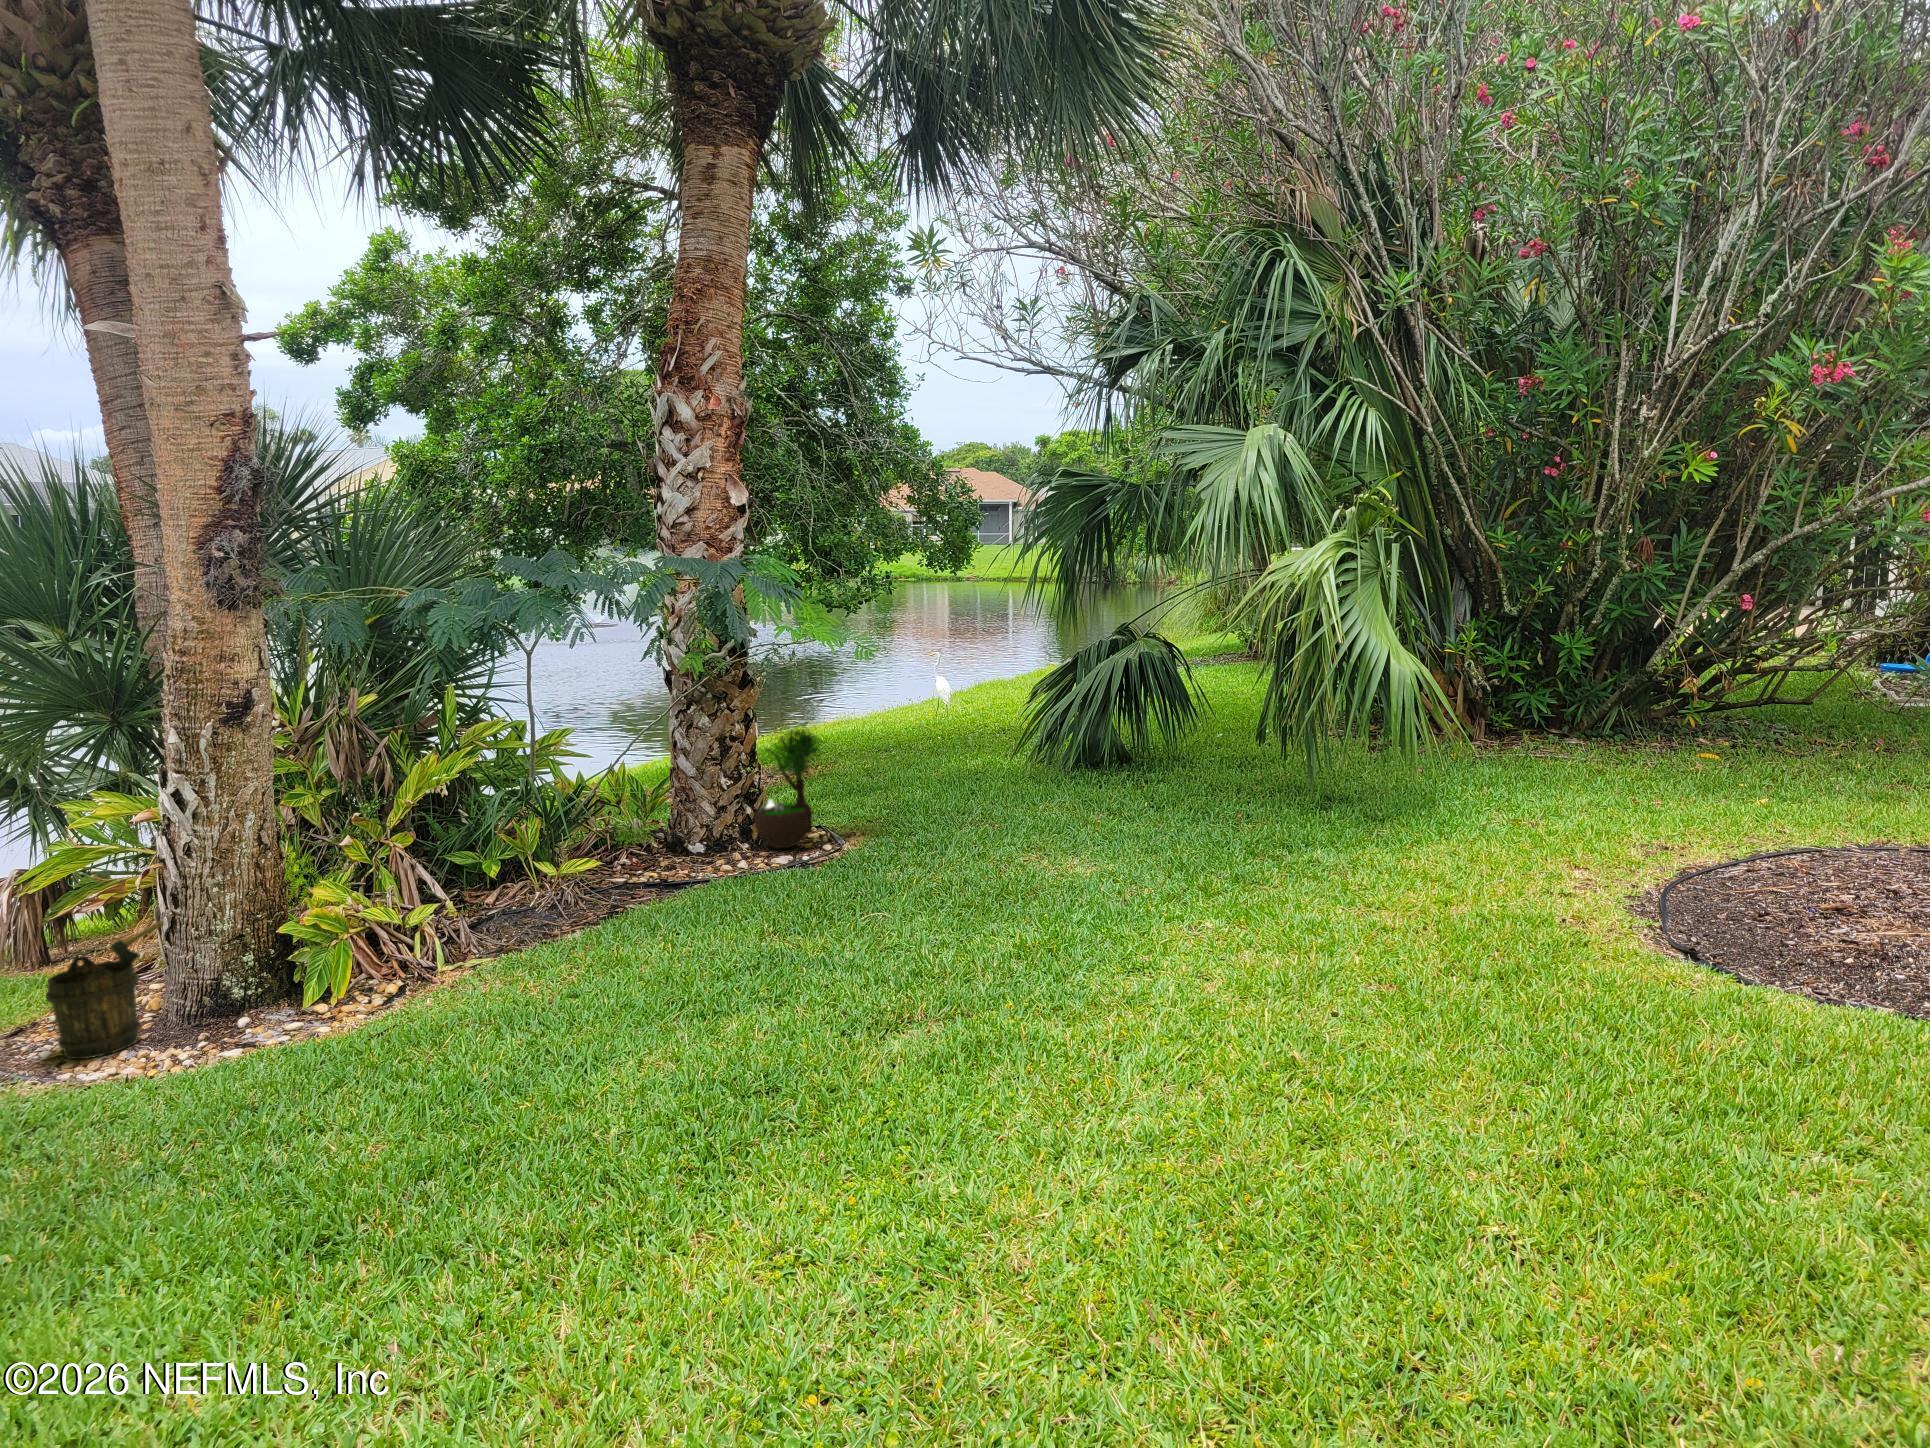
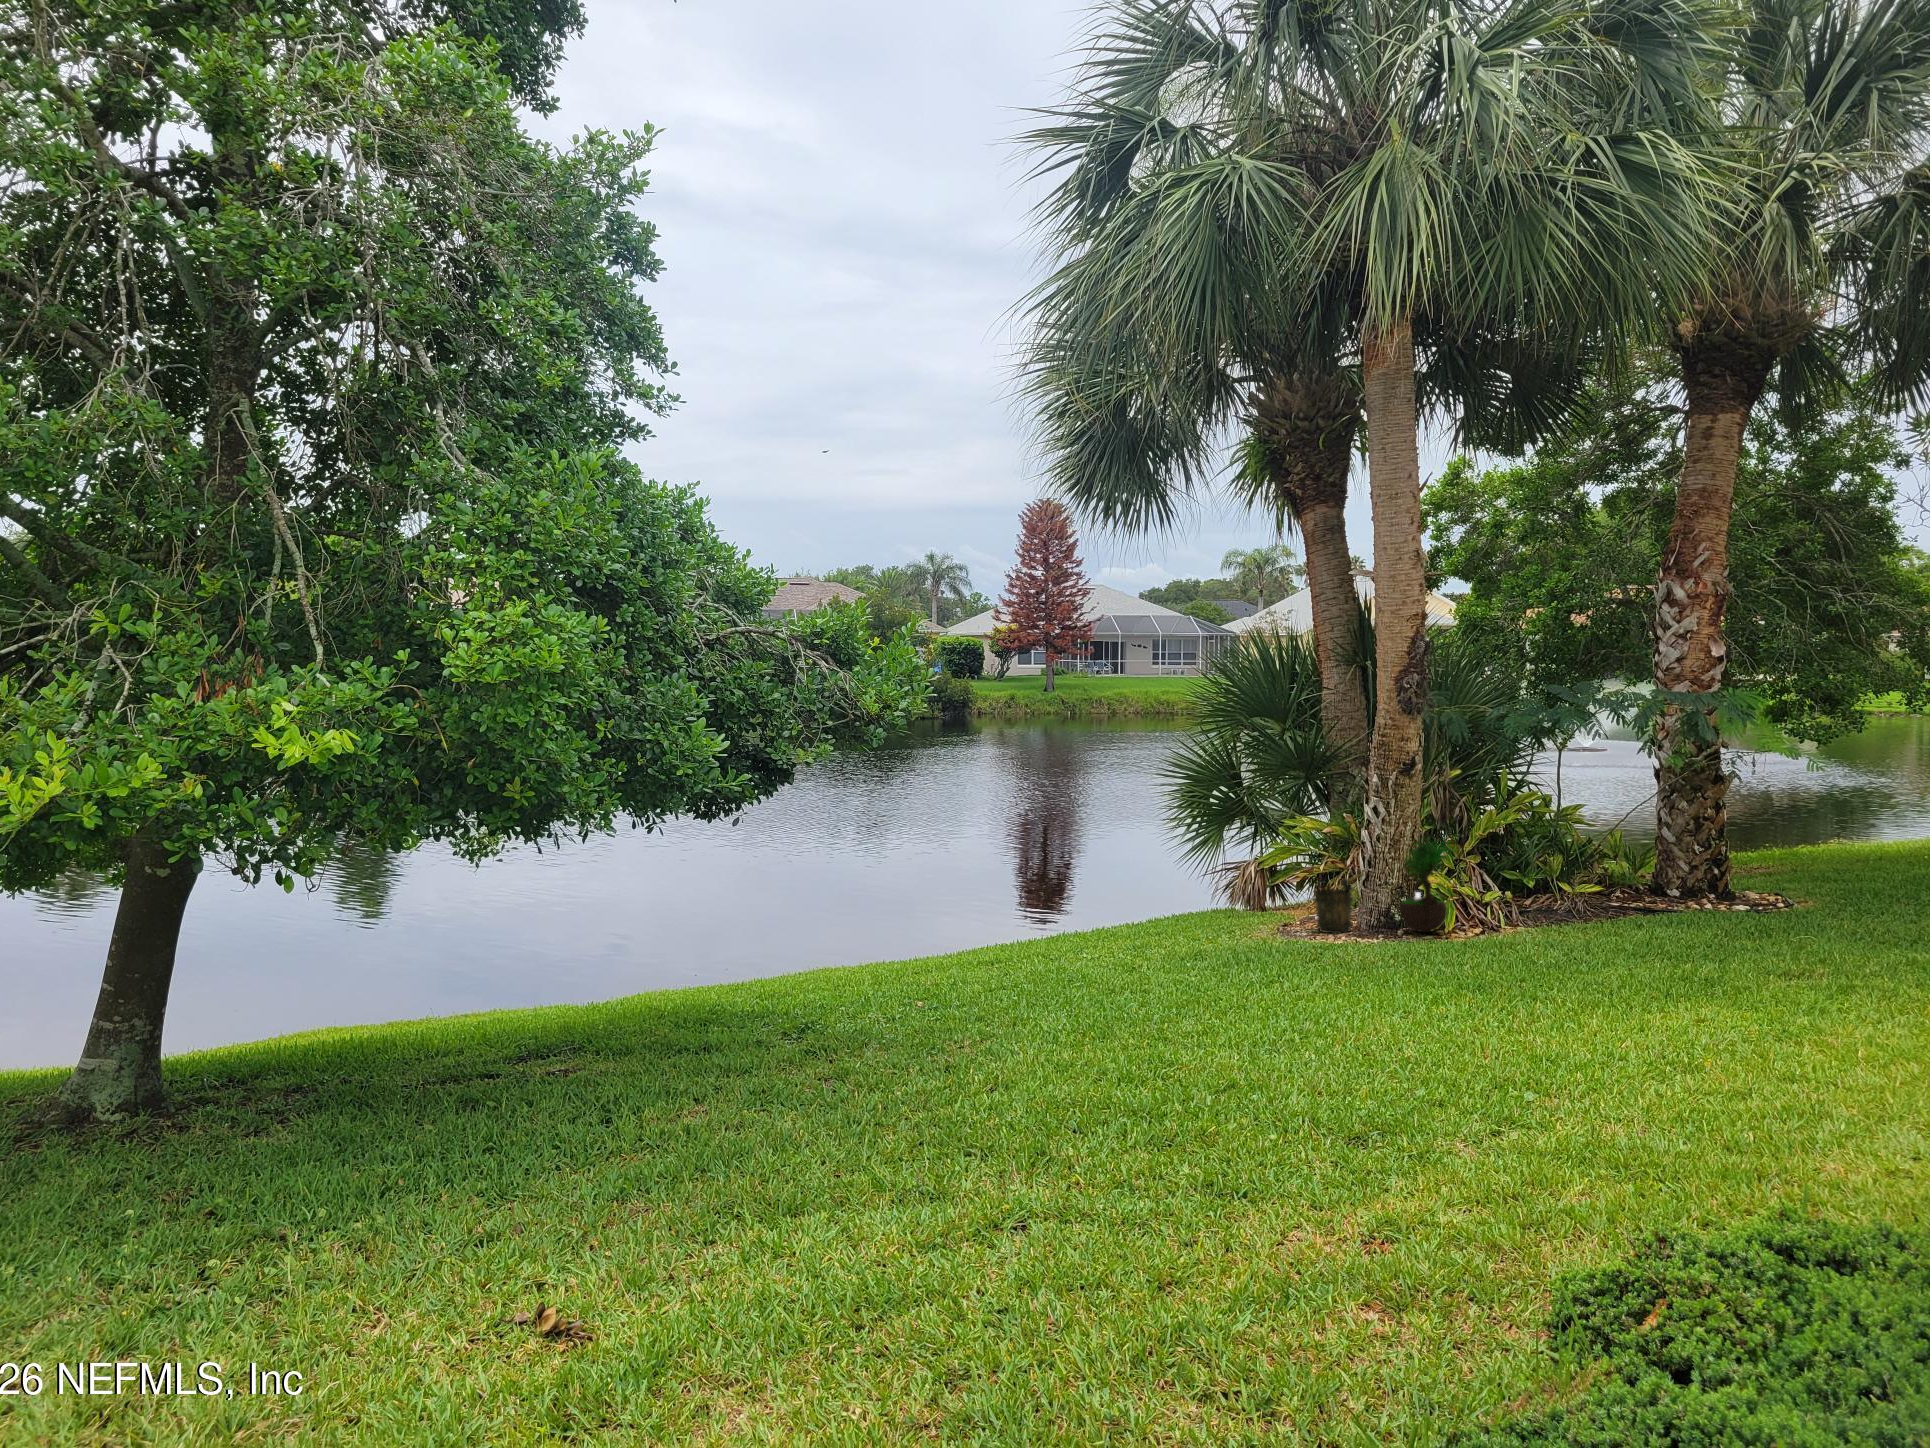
potted tree: present [754,723,823,848] -> present [1399,837,1453,932]

